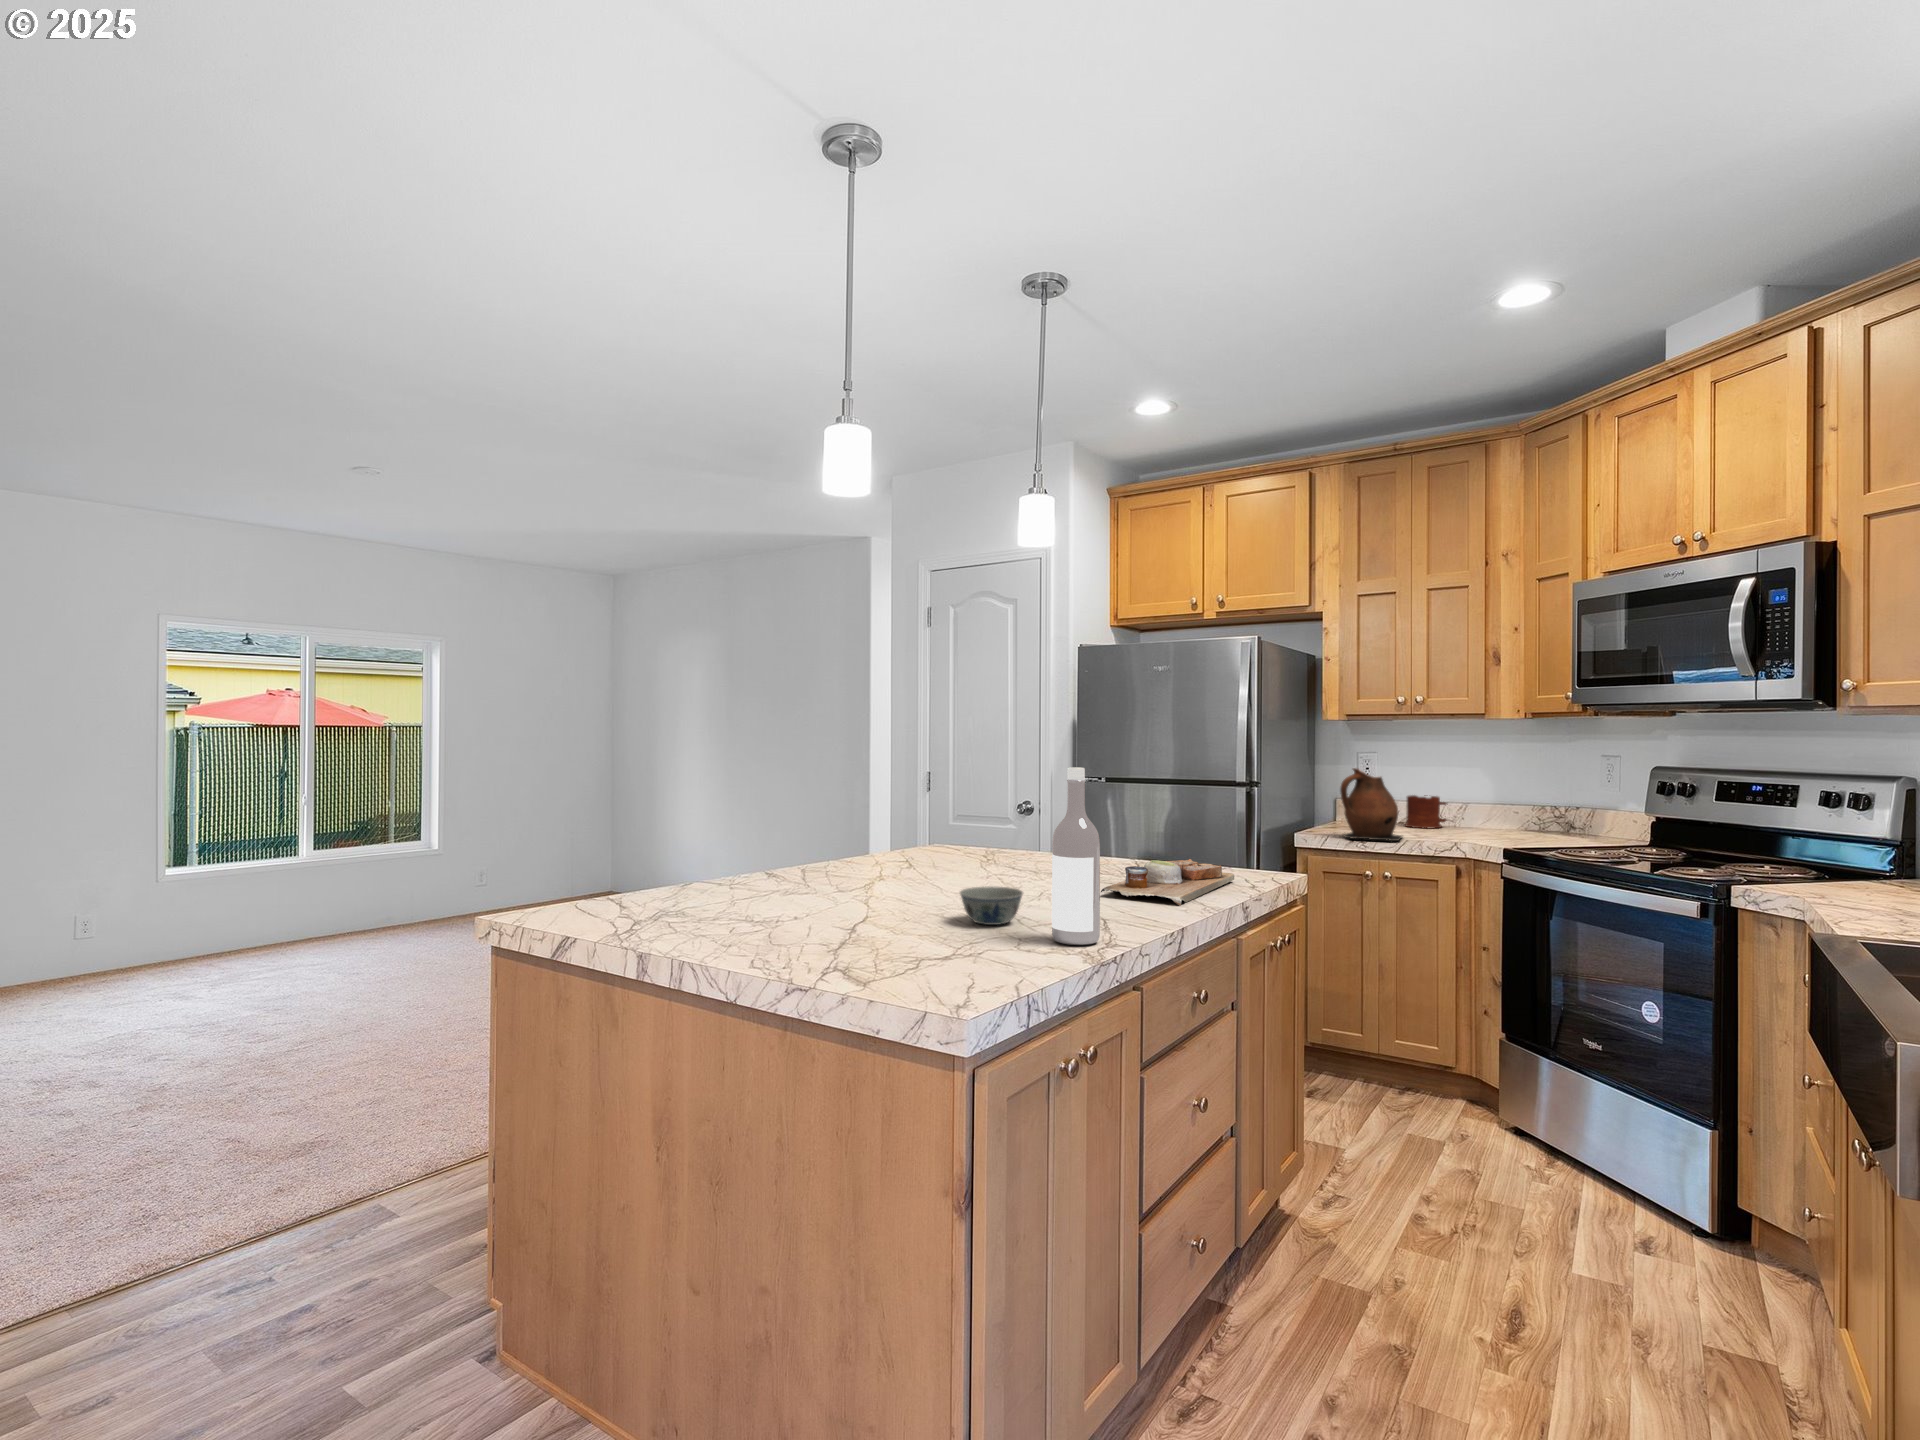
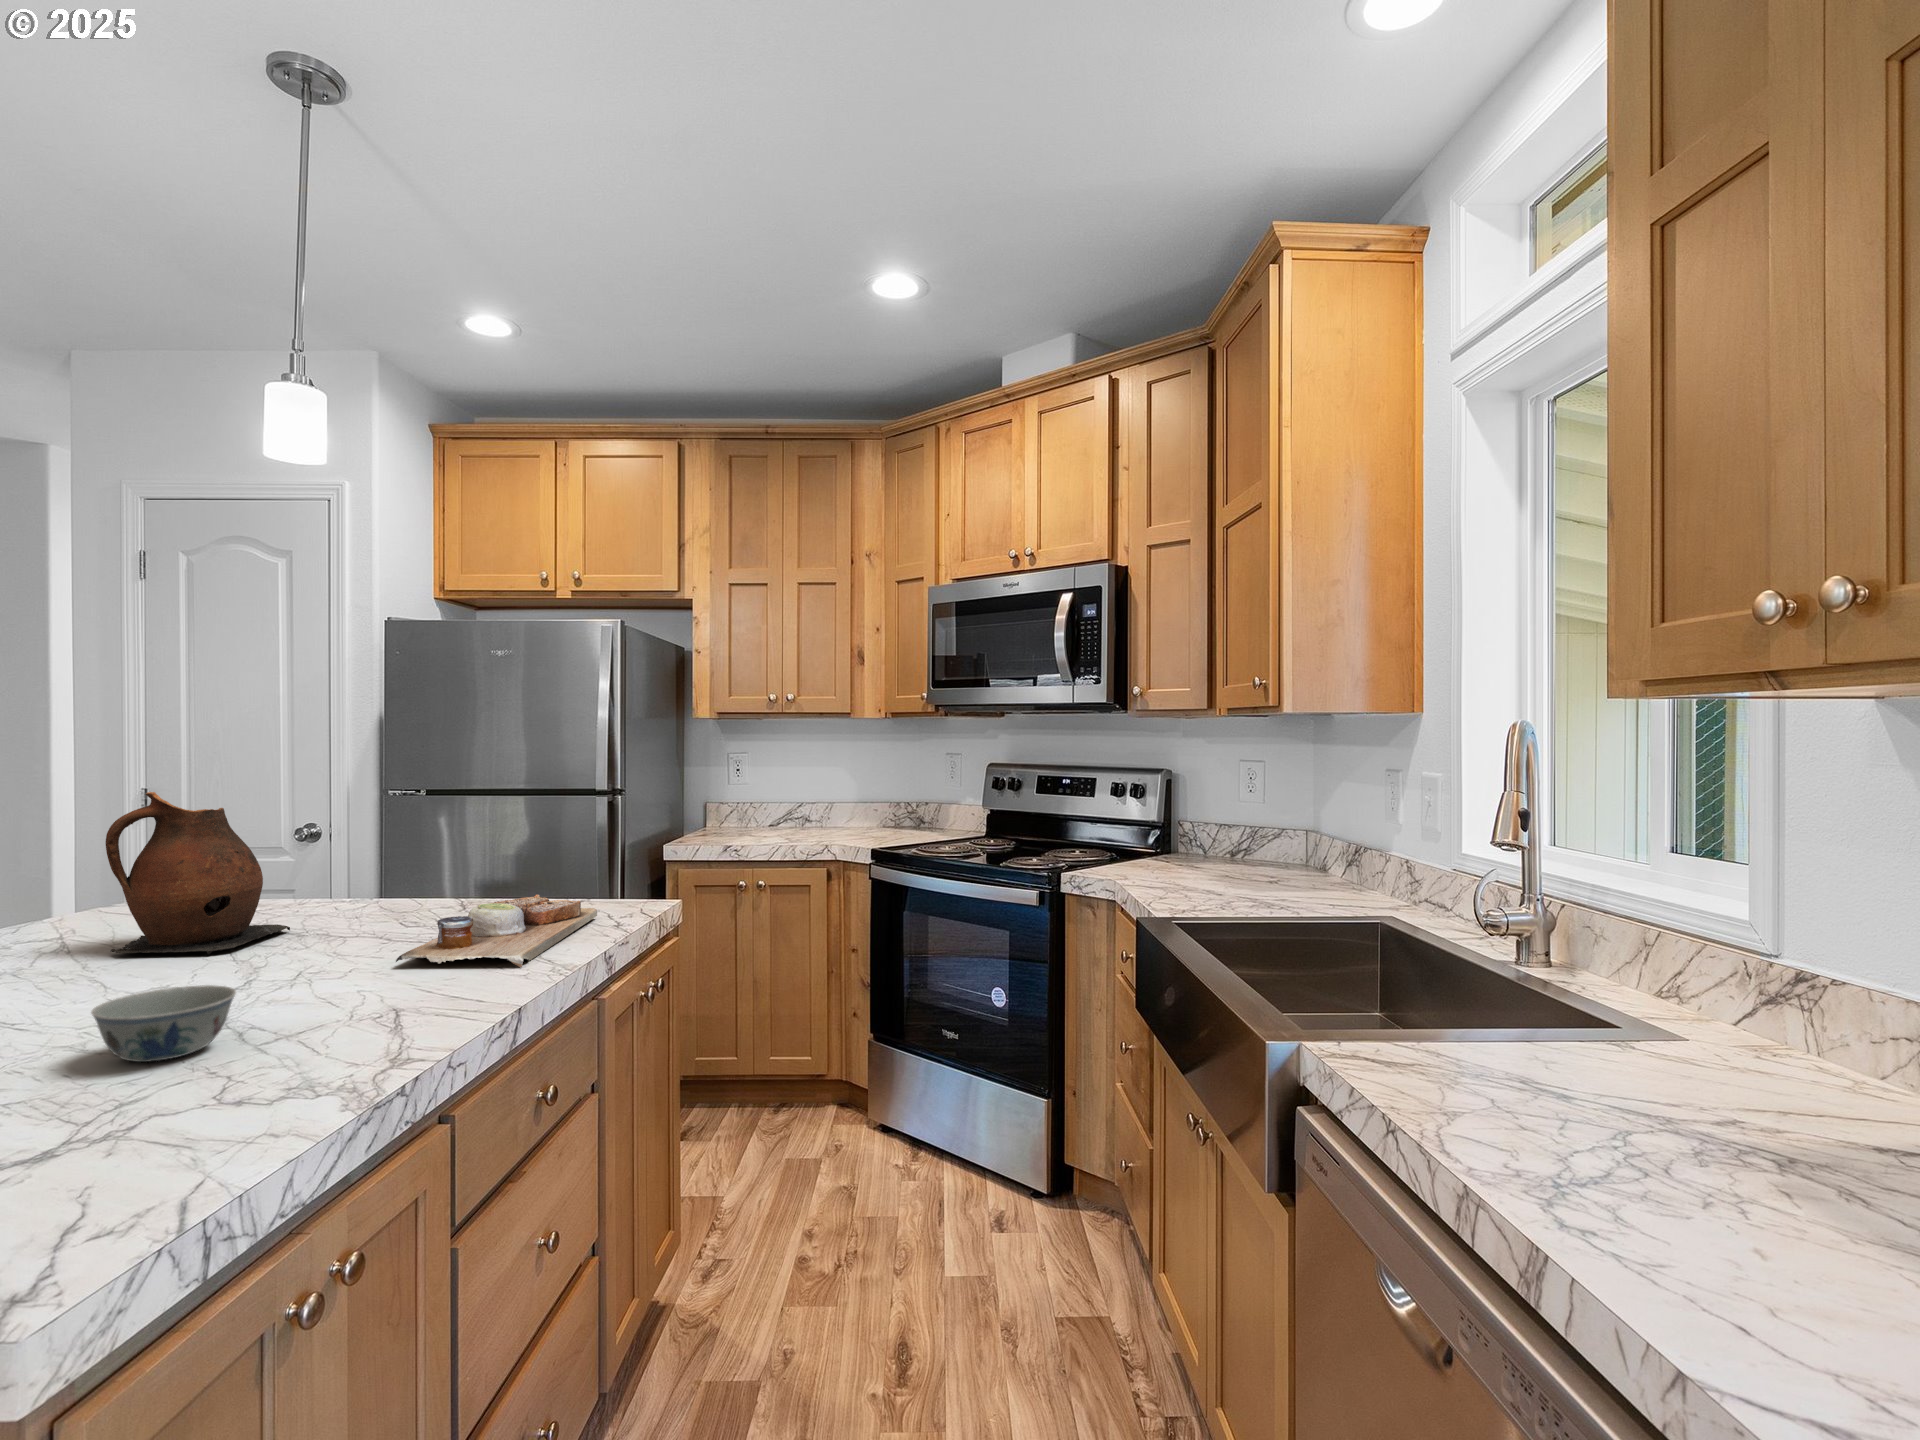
wine bottle: present [1051,767,1100,945] -> none [285,779,379,1078]
ceramic pitcher: present [1340,768,1402,841] -> present [106,792,290,954]
mug: present [1405,795,1448,828] -> none [775,796,817,830]

